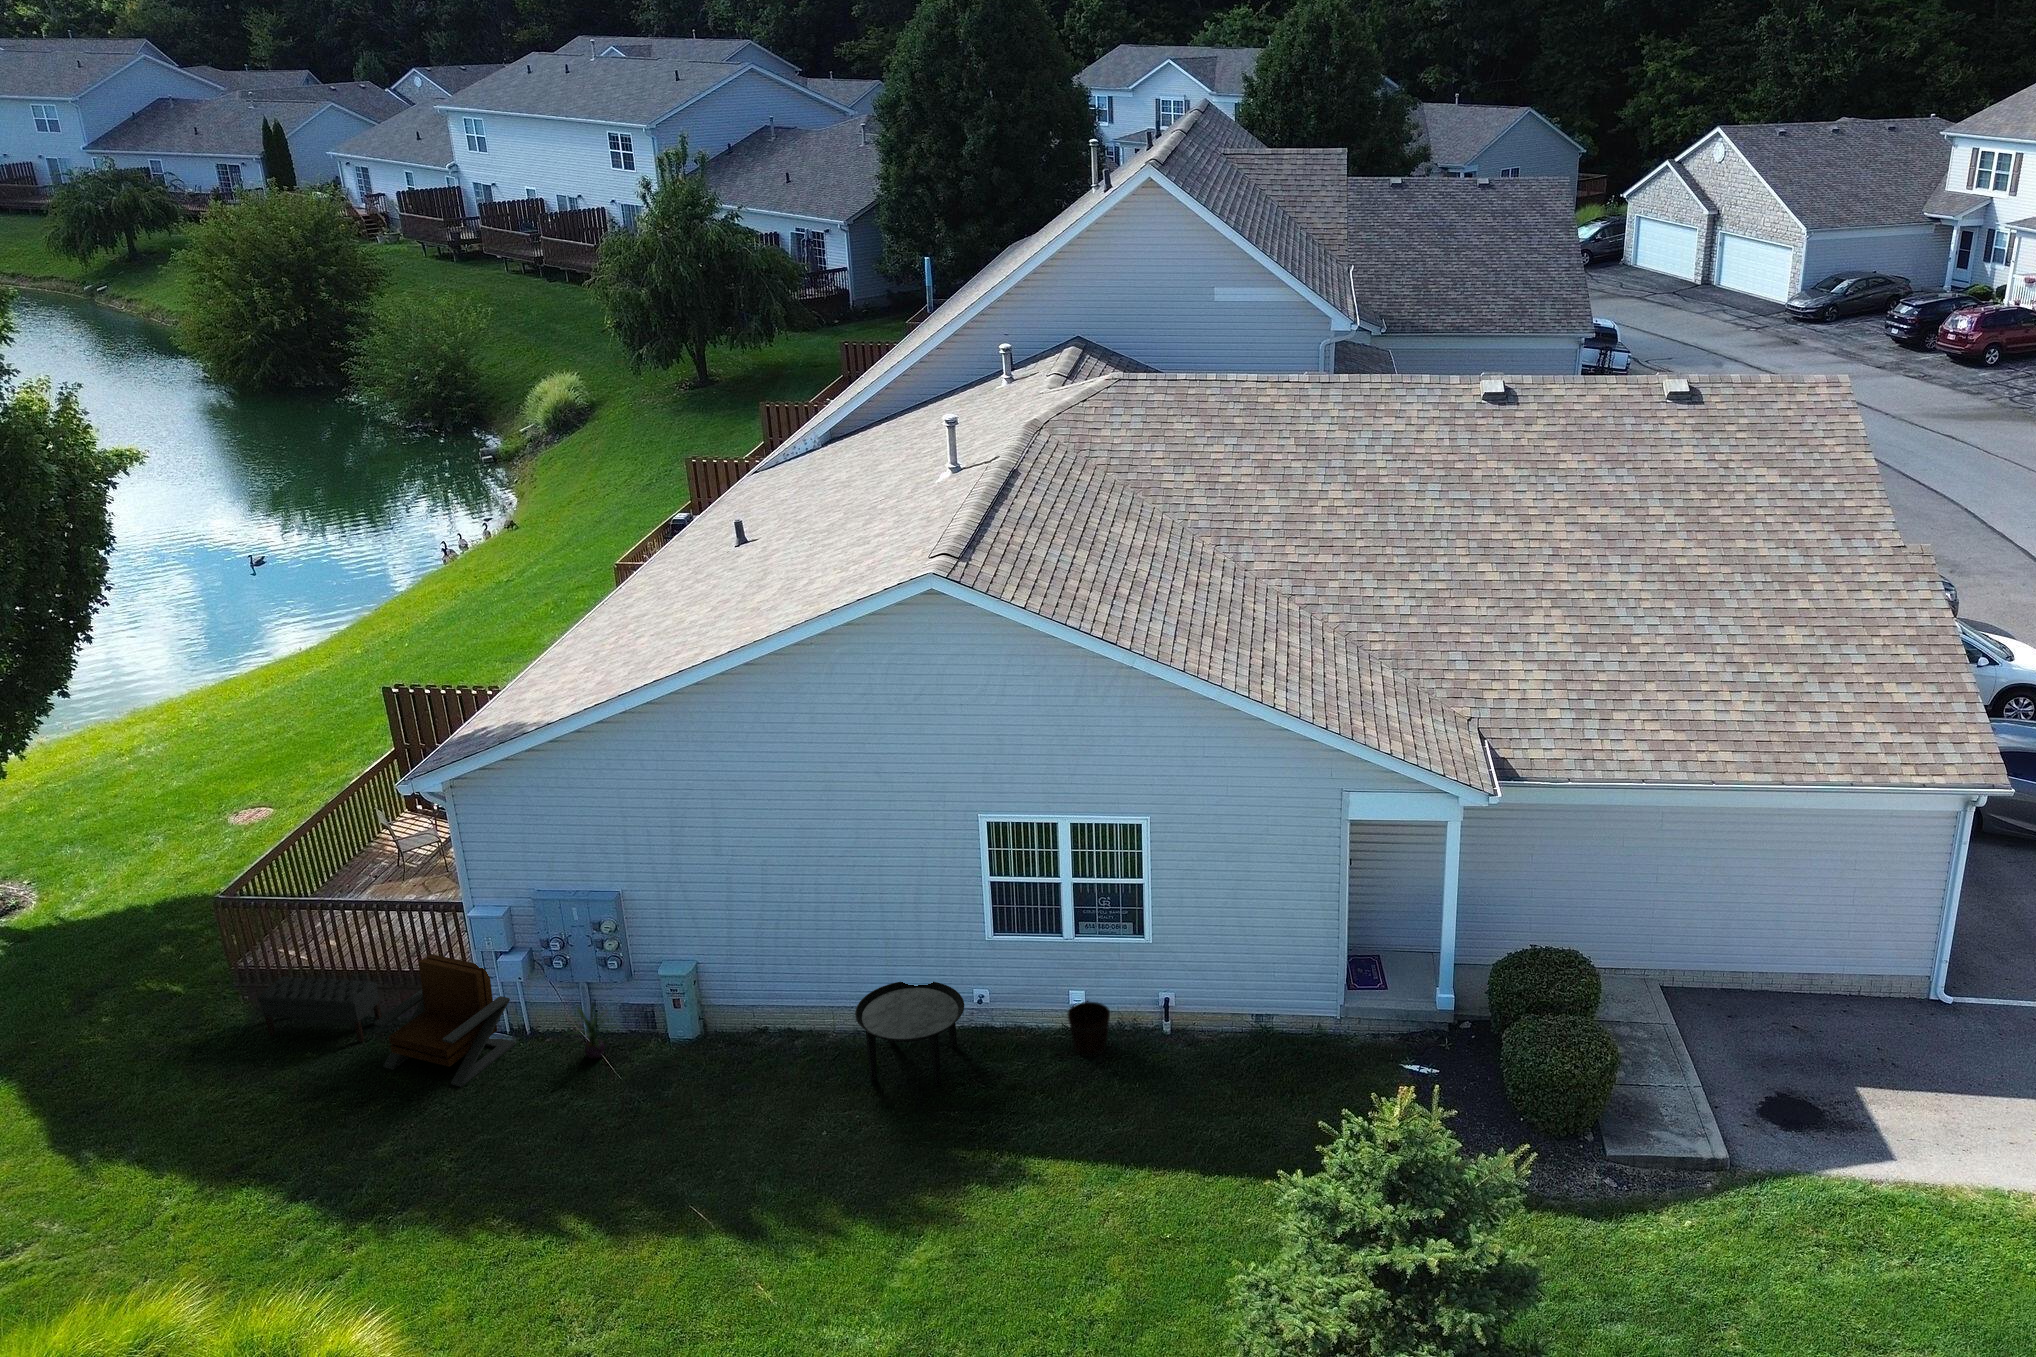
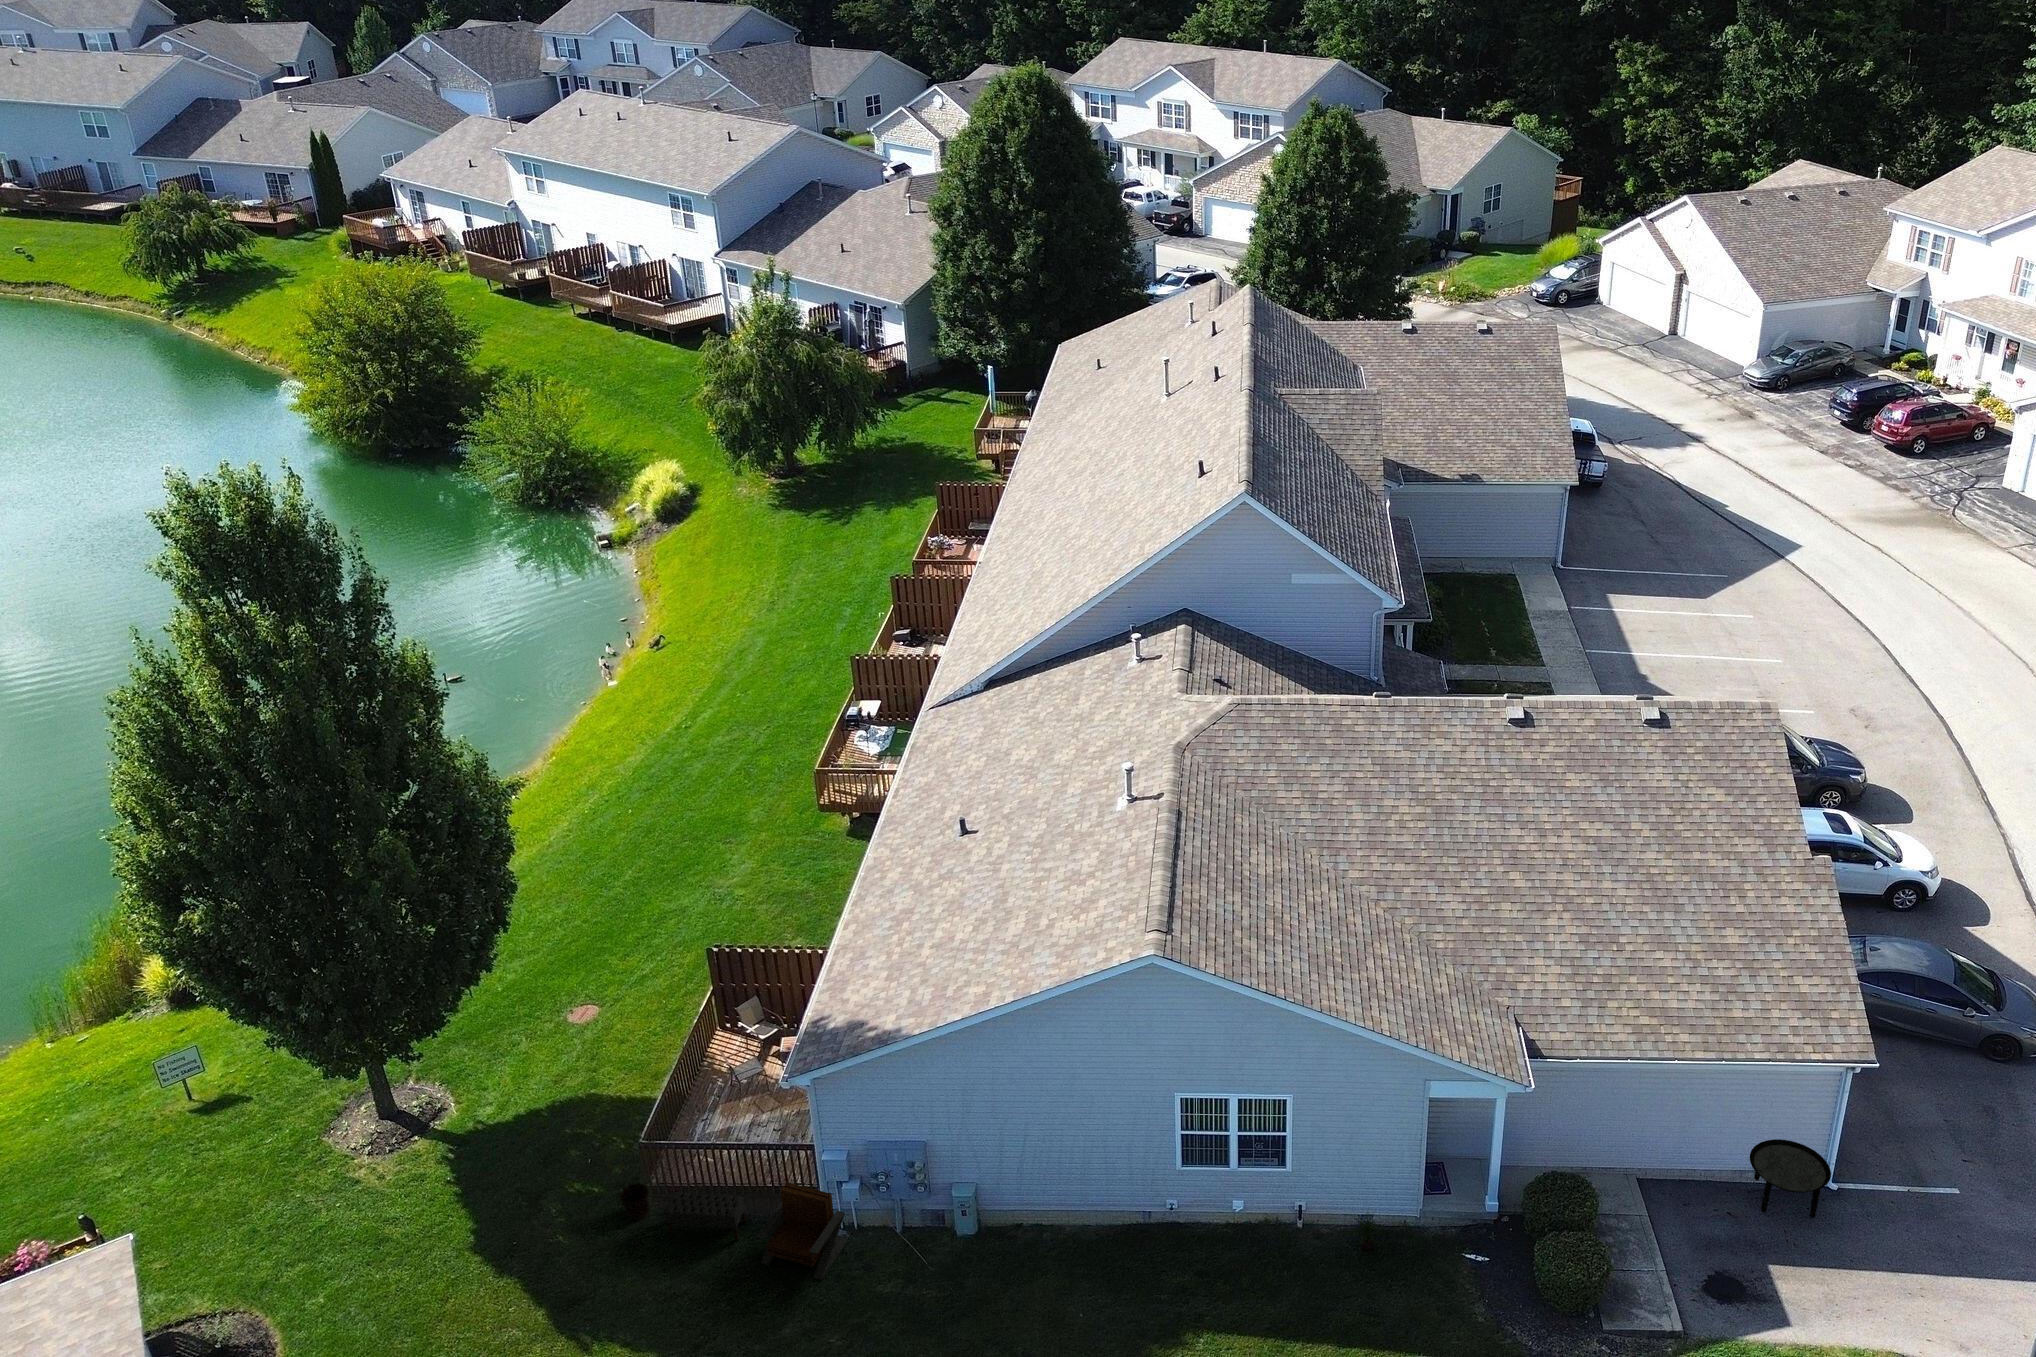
round table: present [855,981,964,1086] -> present [1750,1139,1831,1218]
bucket: present [1067,1001,1110,1057] -> present [620,1183,649,1221]
decorative plant: present [571,1004,615,1059] -> present [1346,1214,1381,1250]

